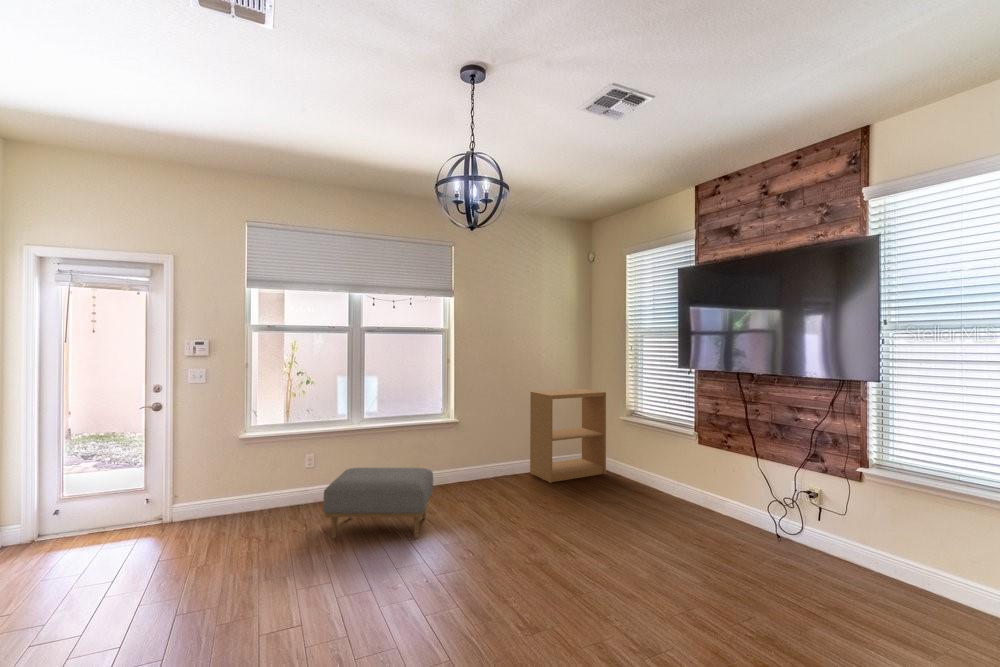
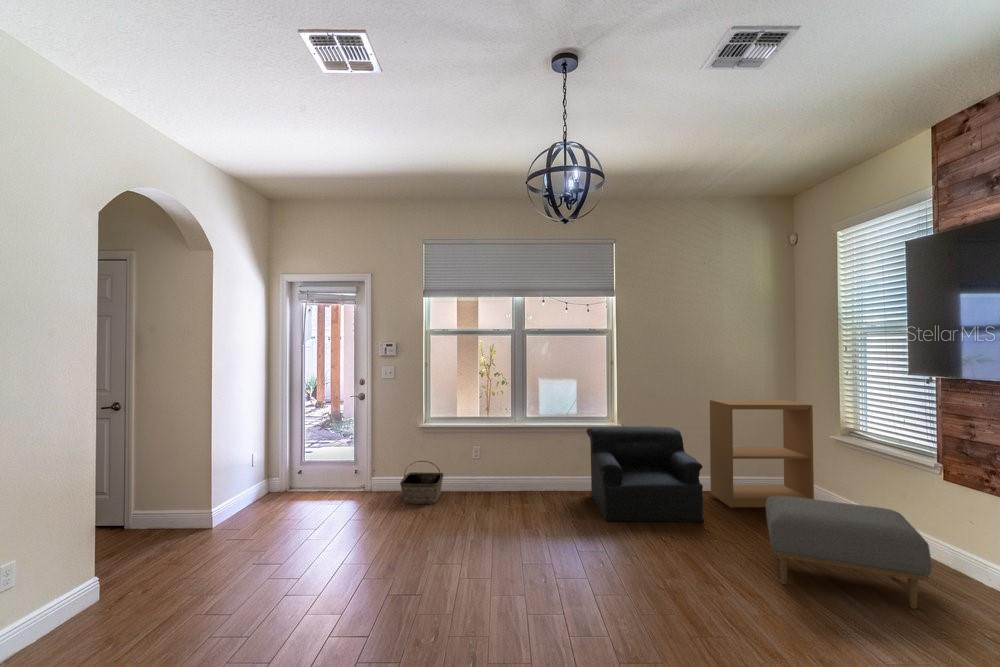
armchair: none [427,418,536,512] -> present [586,426,704,522]
ottoman: present [323,468,433,539] -> present [766,496,932,609]
basket: none [222,477,273,529] -> present [400,461,444,504]

